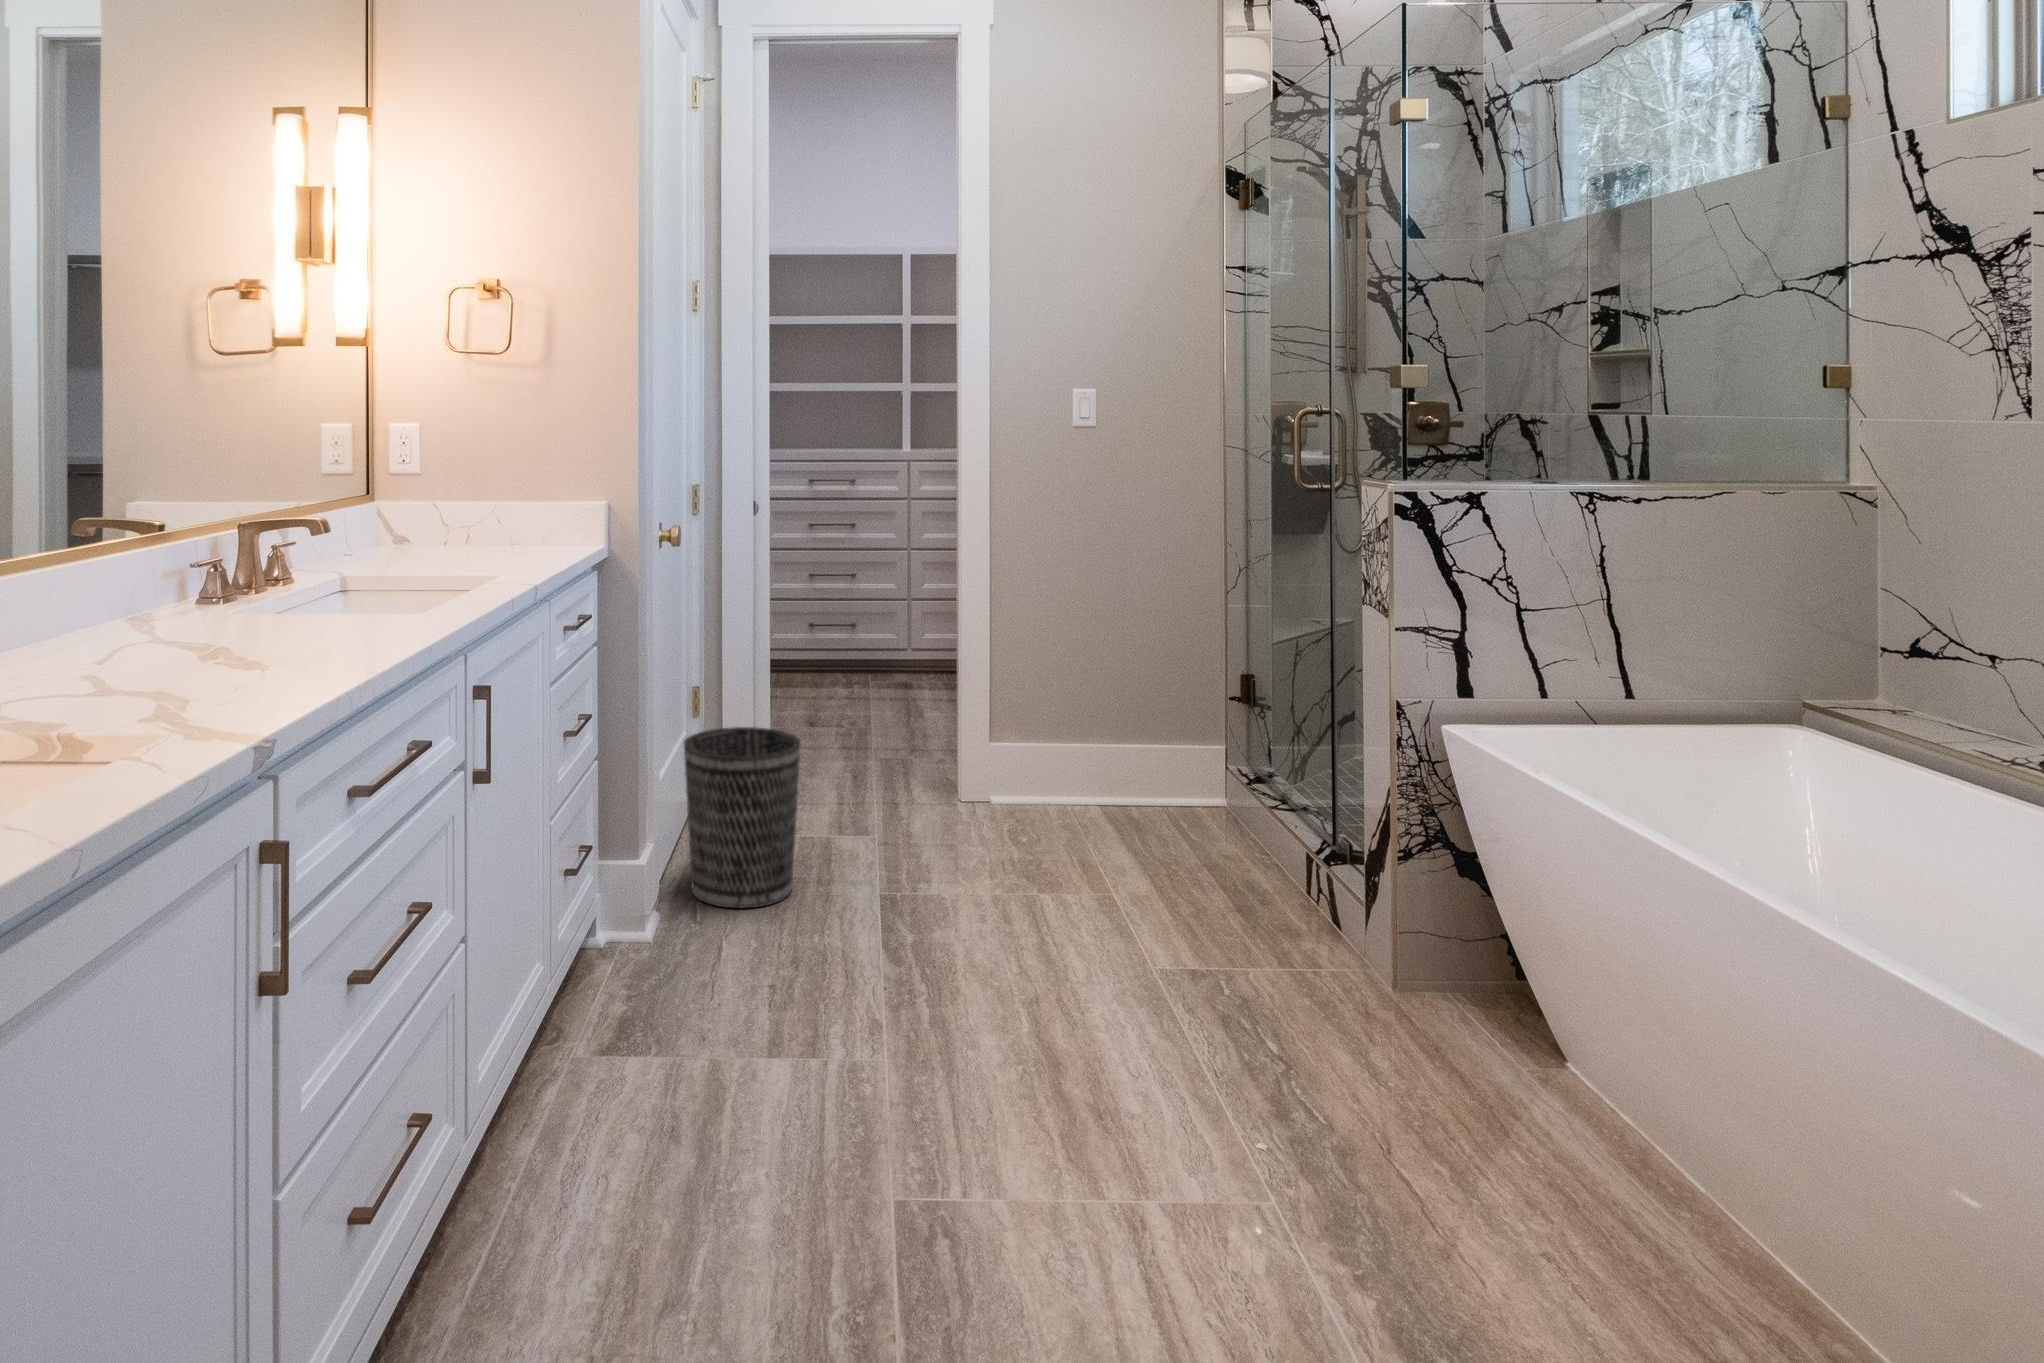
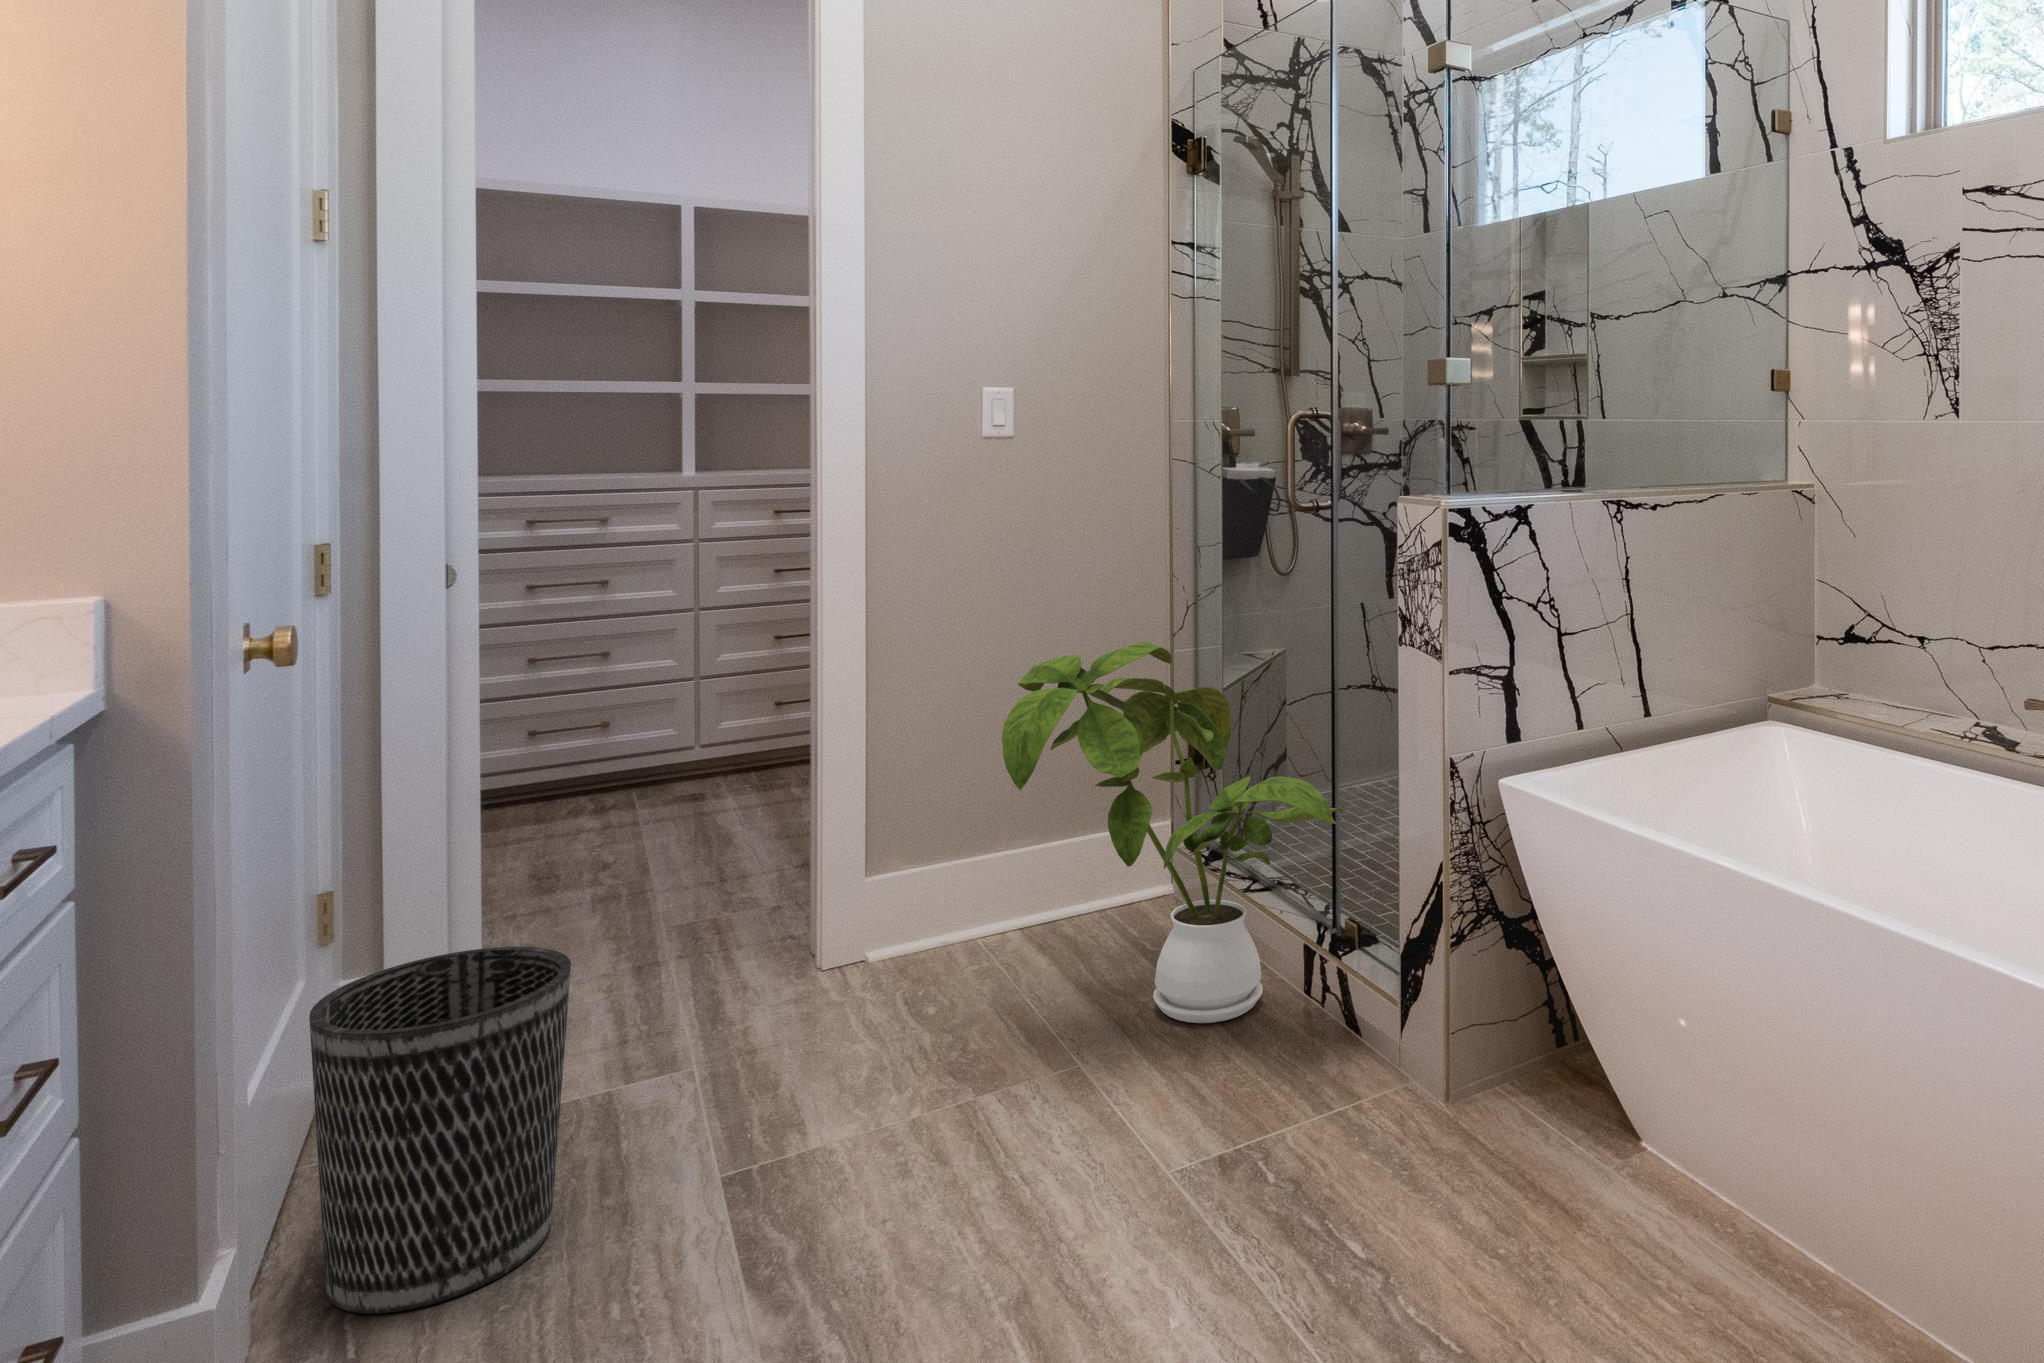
house plant: none [1059,589,1332,889] -> present [1002,642,1346,1023]

